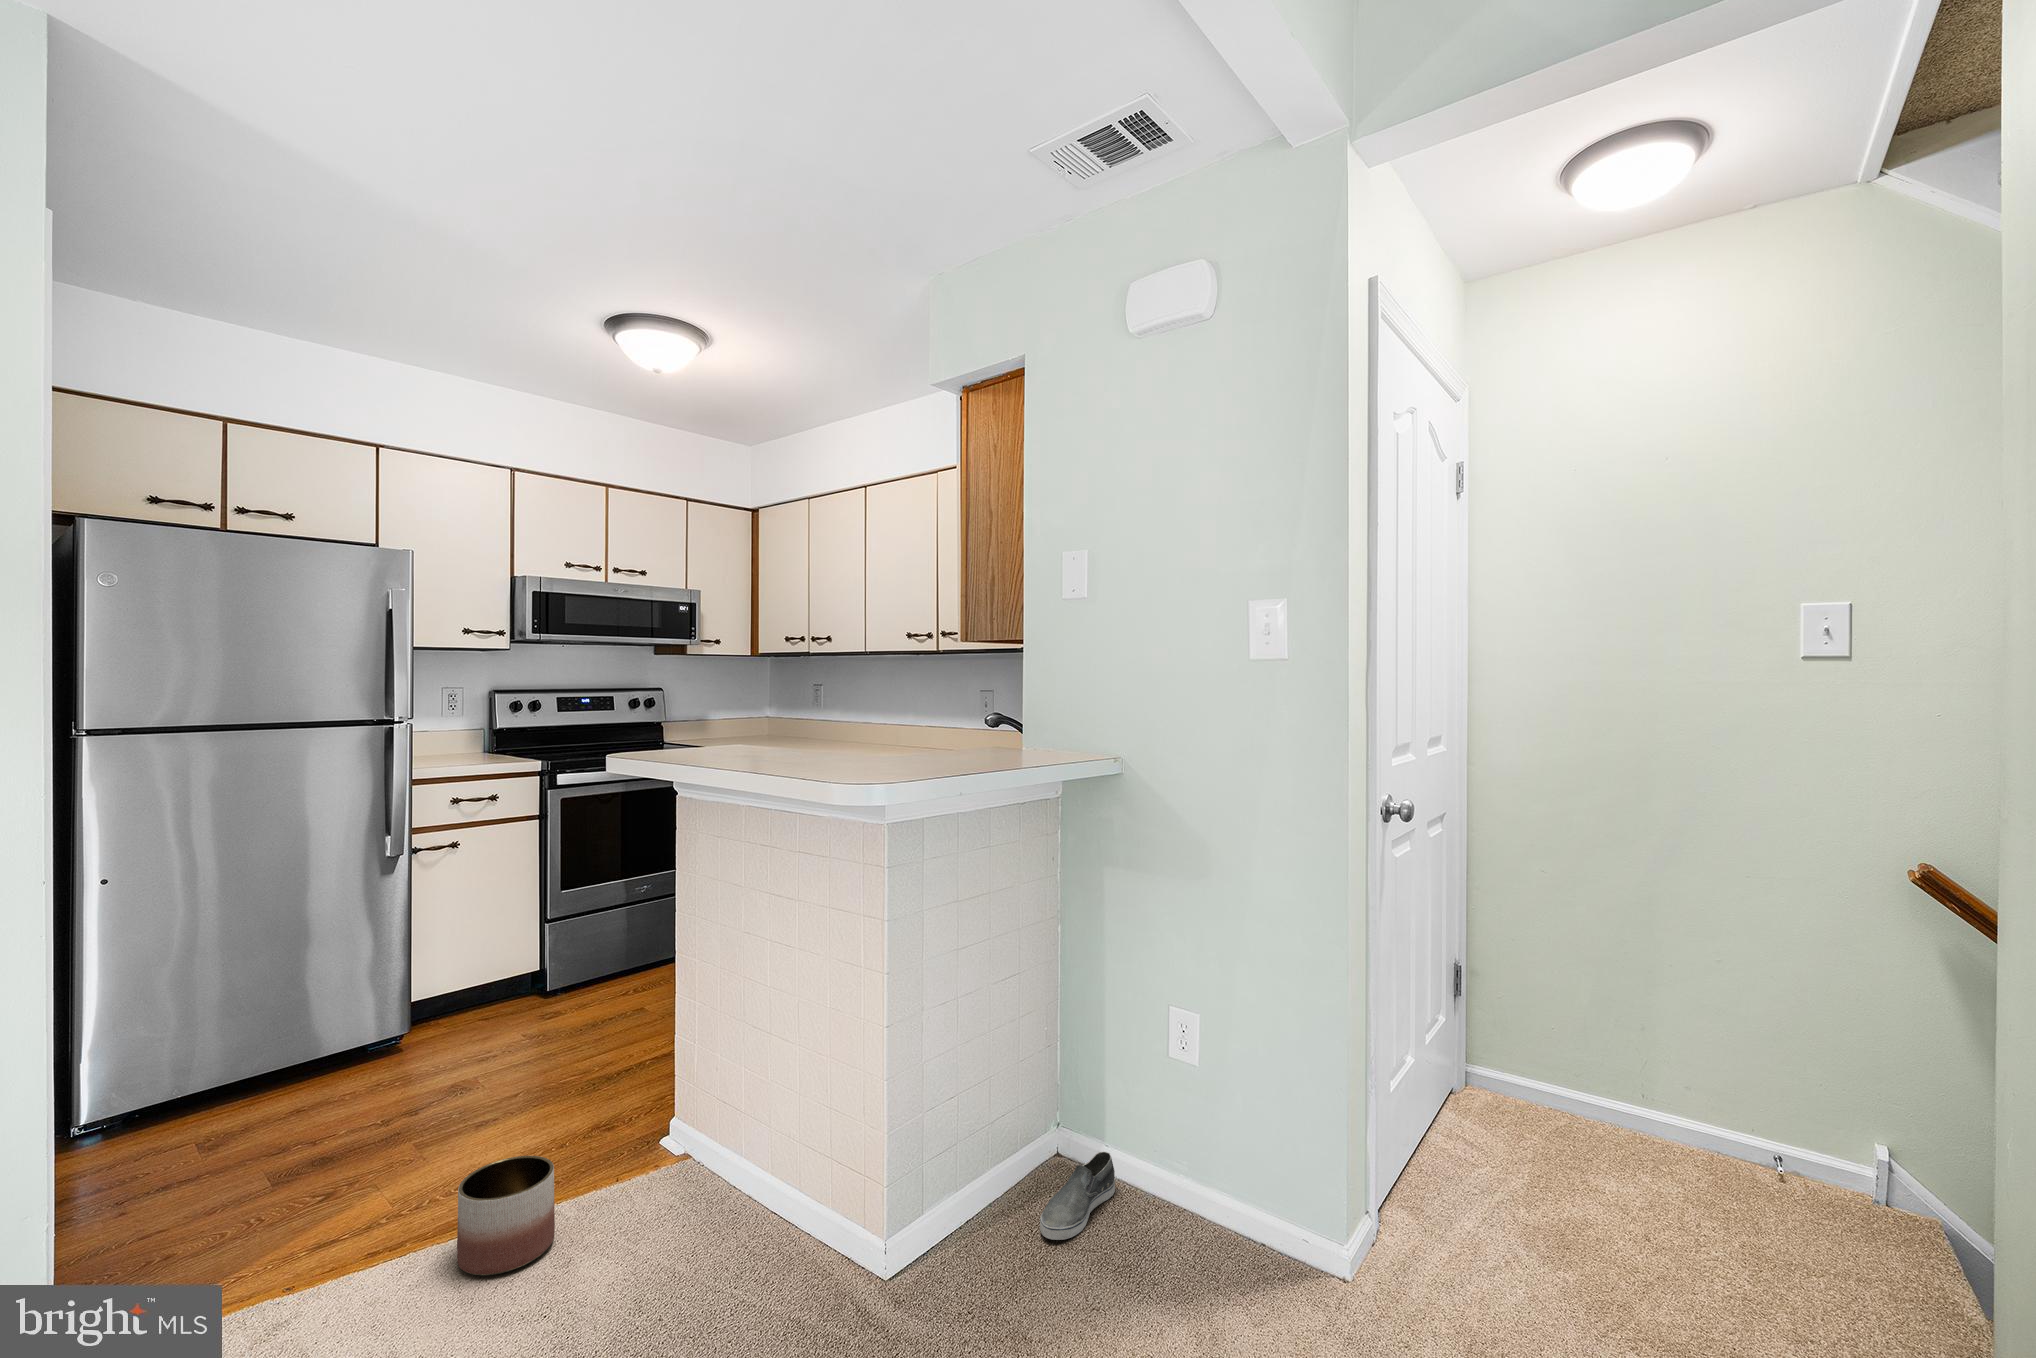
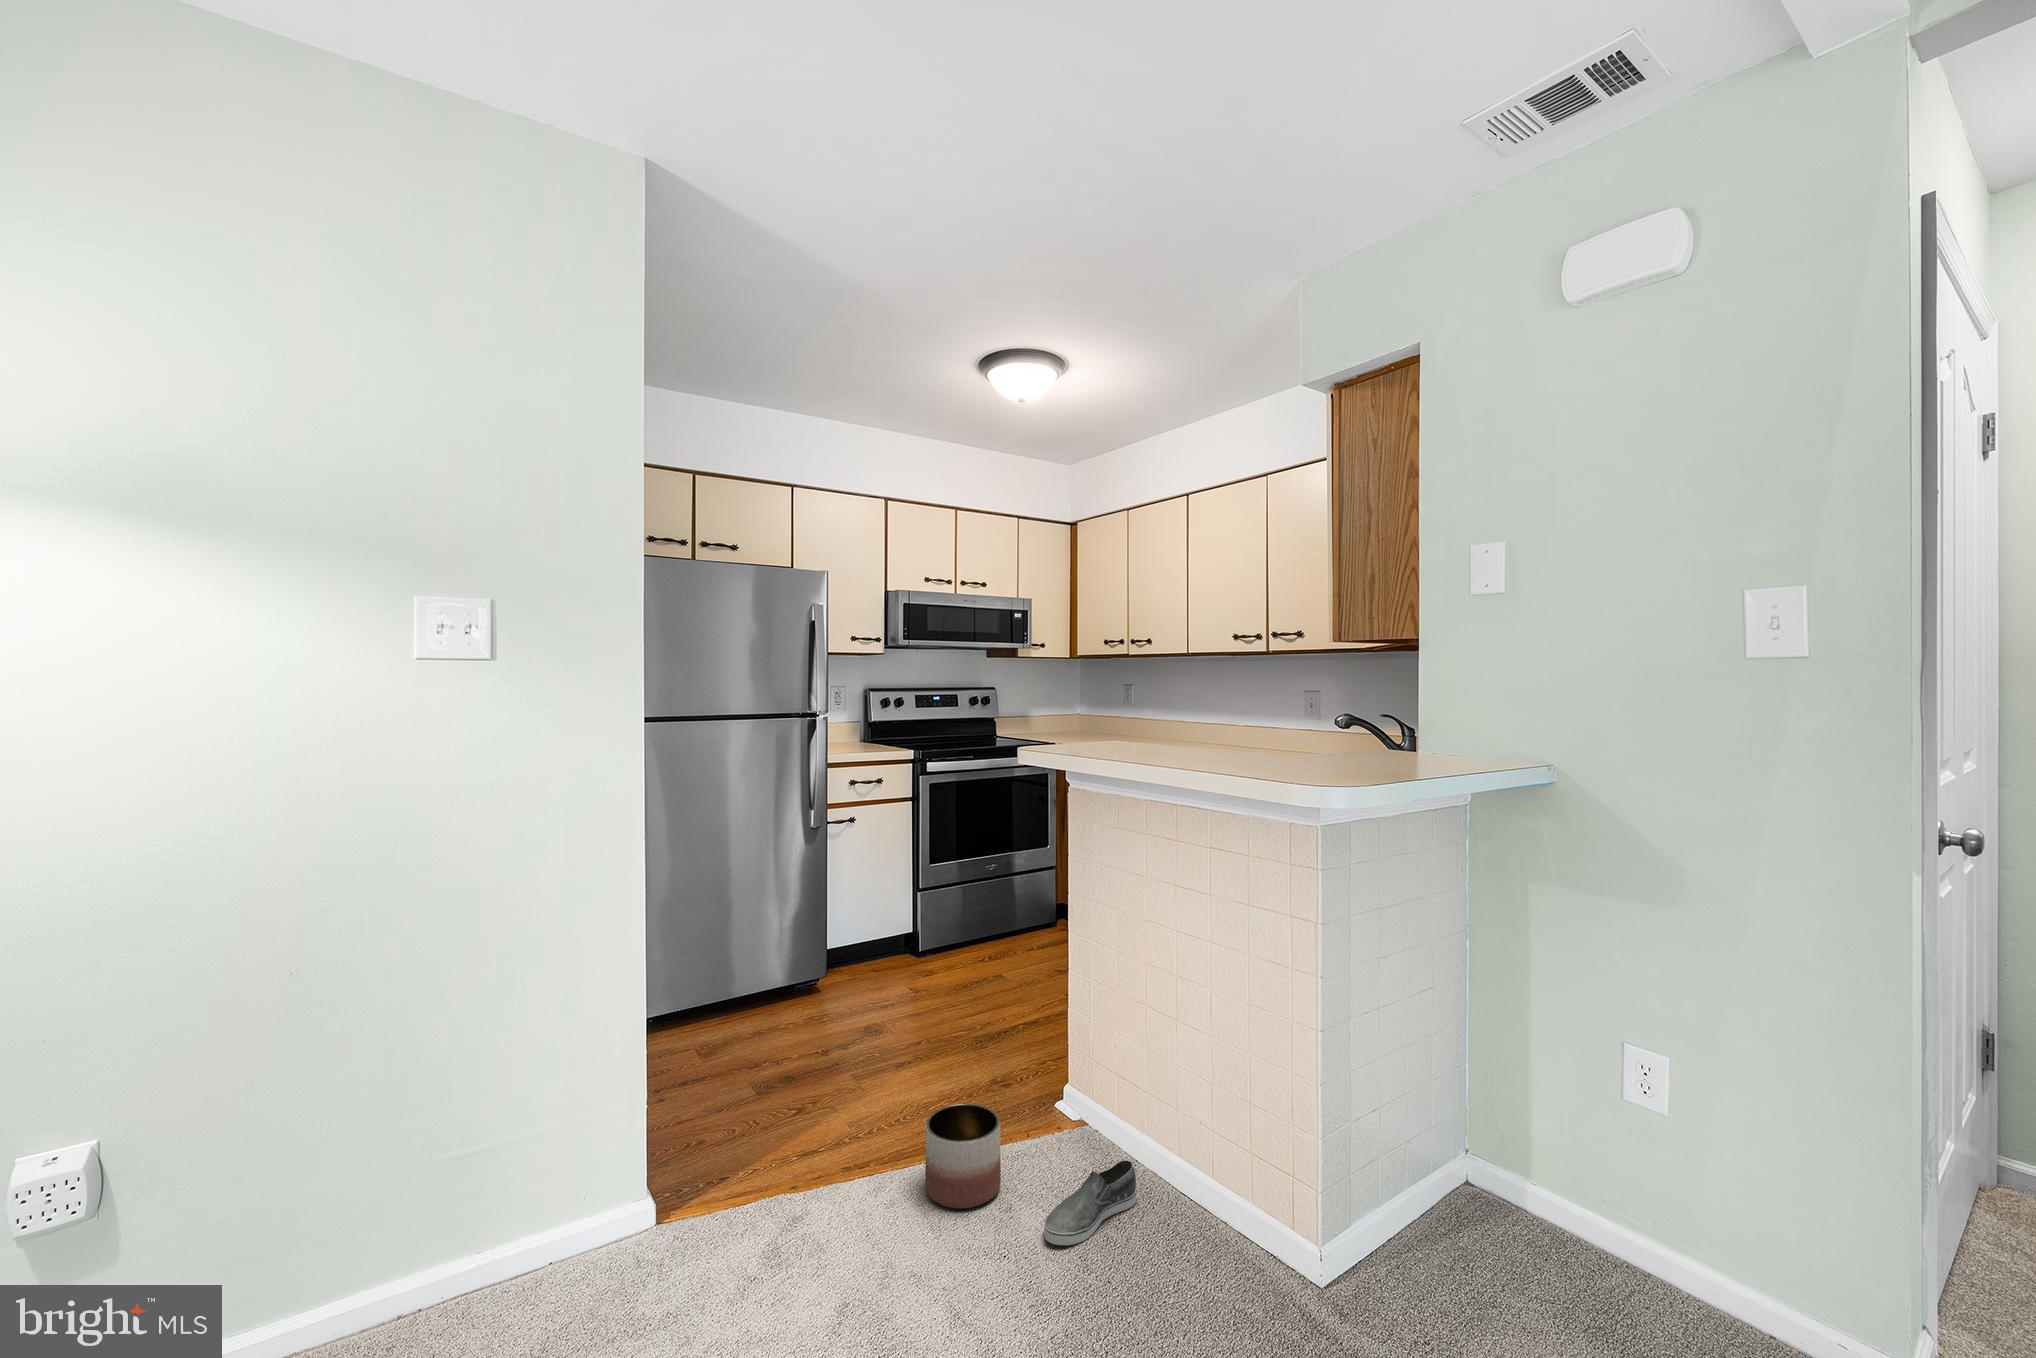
shoe: present [1040,1152,1115,1240] -> present [1044,1160,1136,1245]

